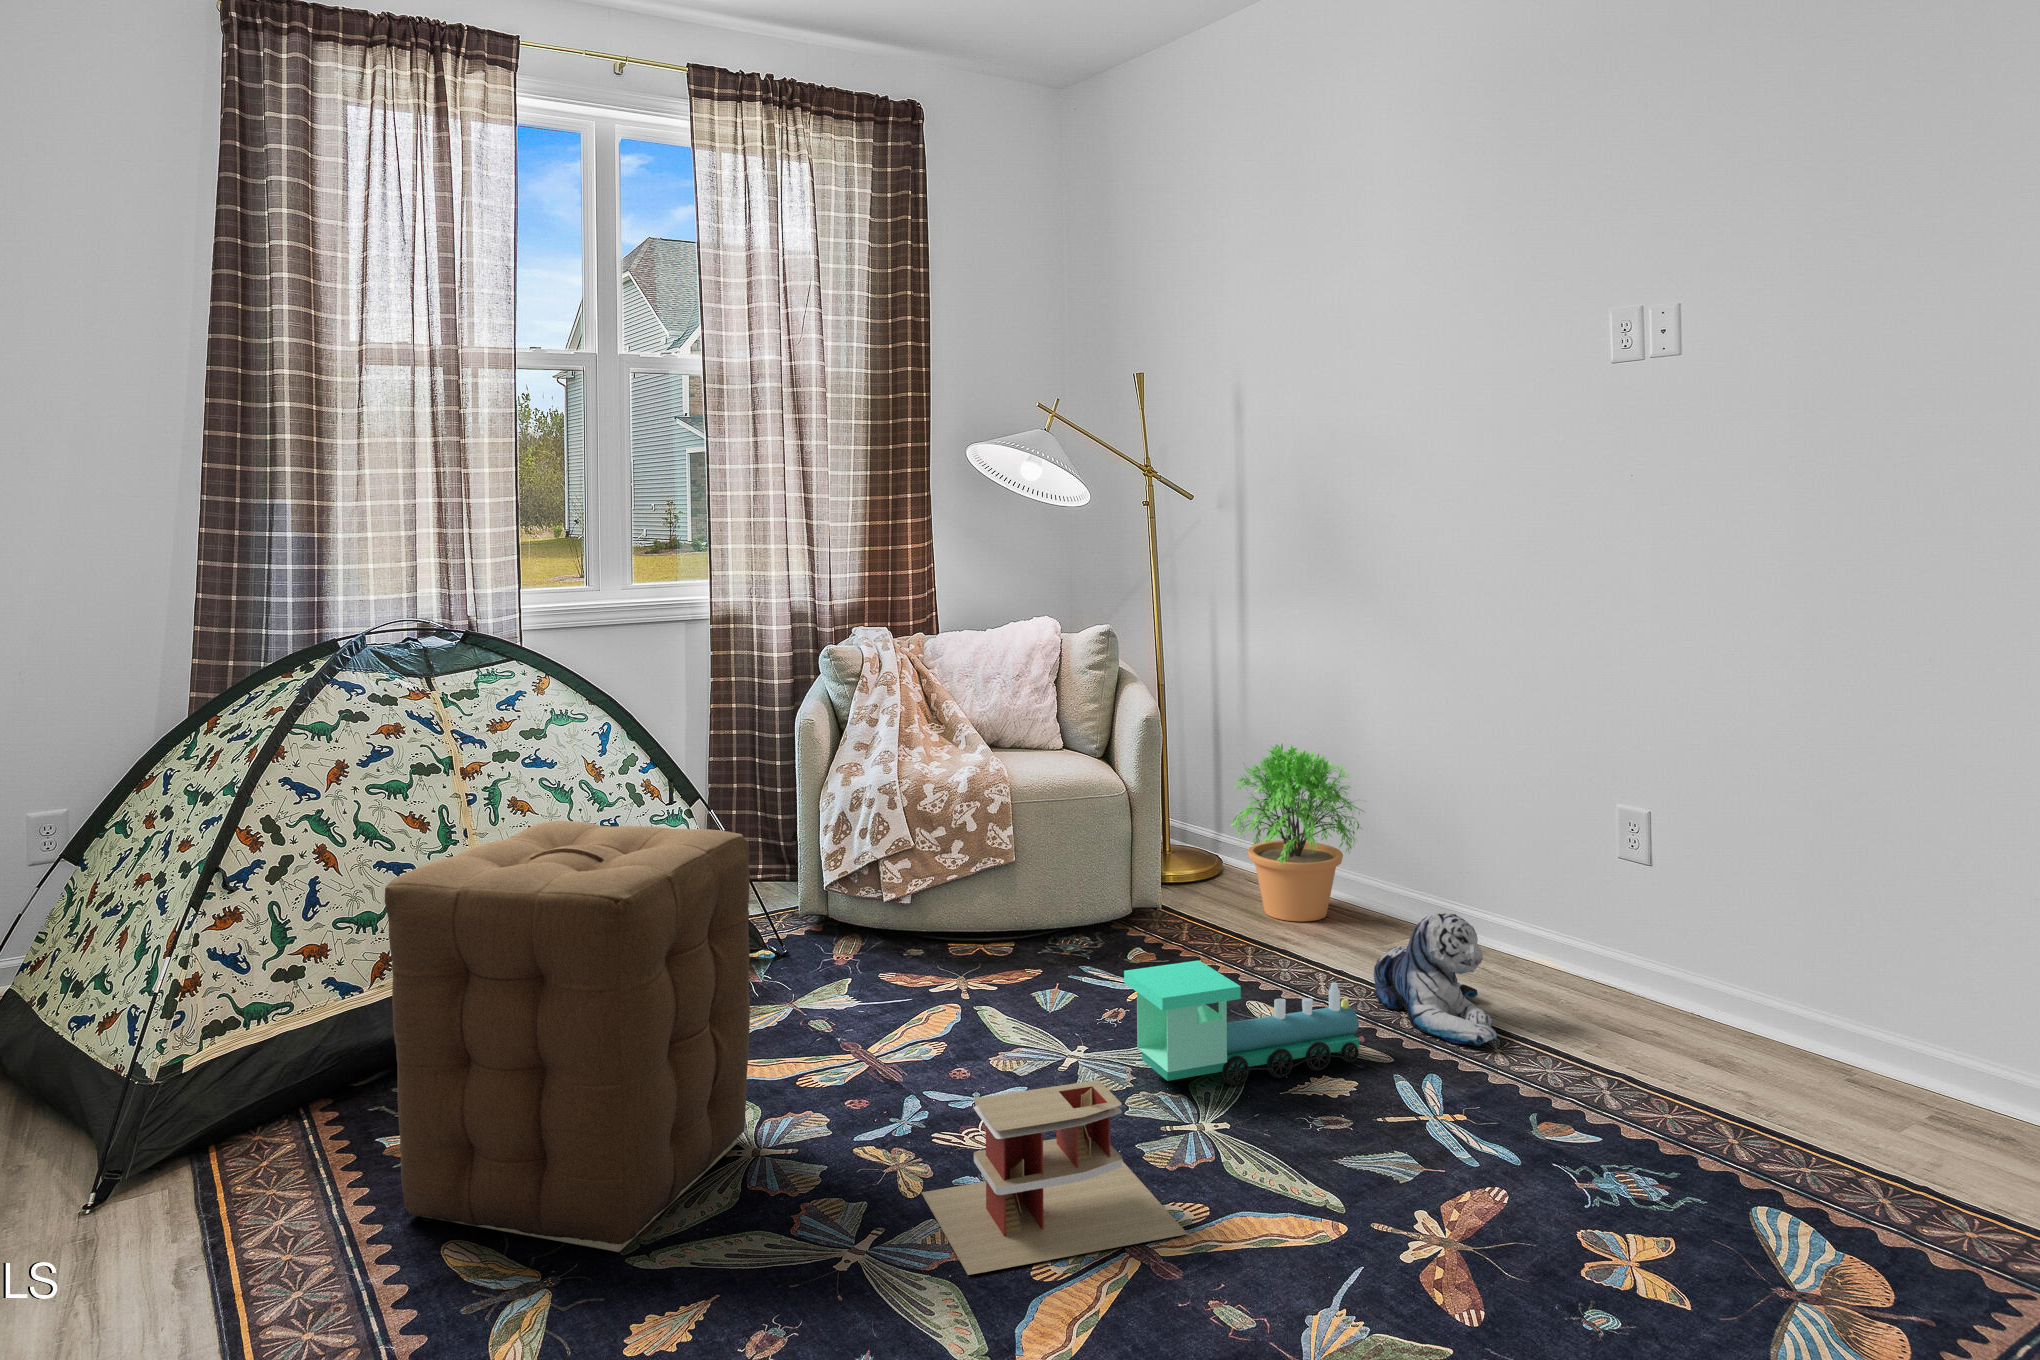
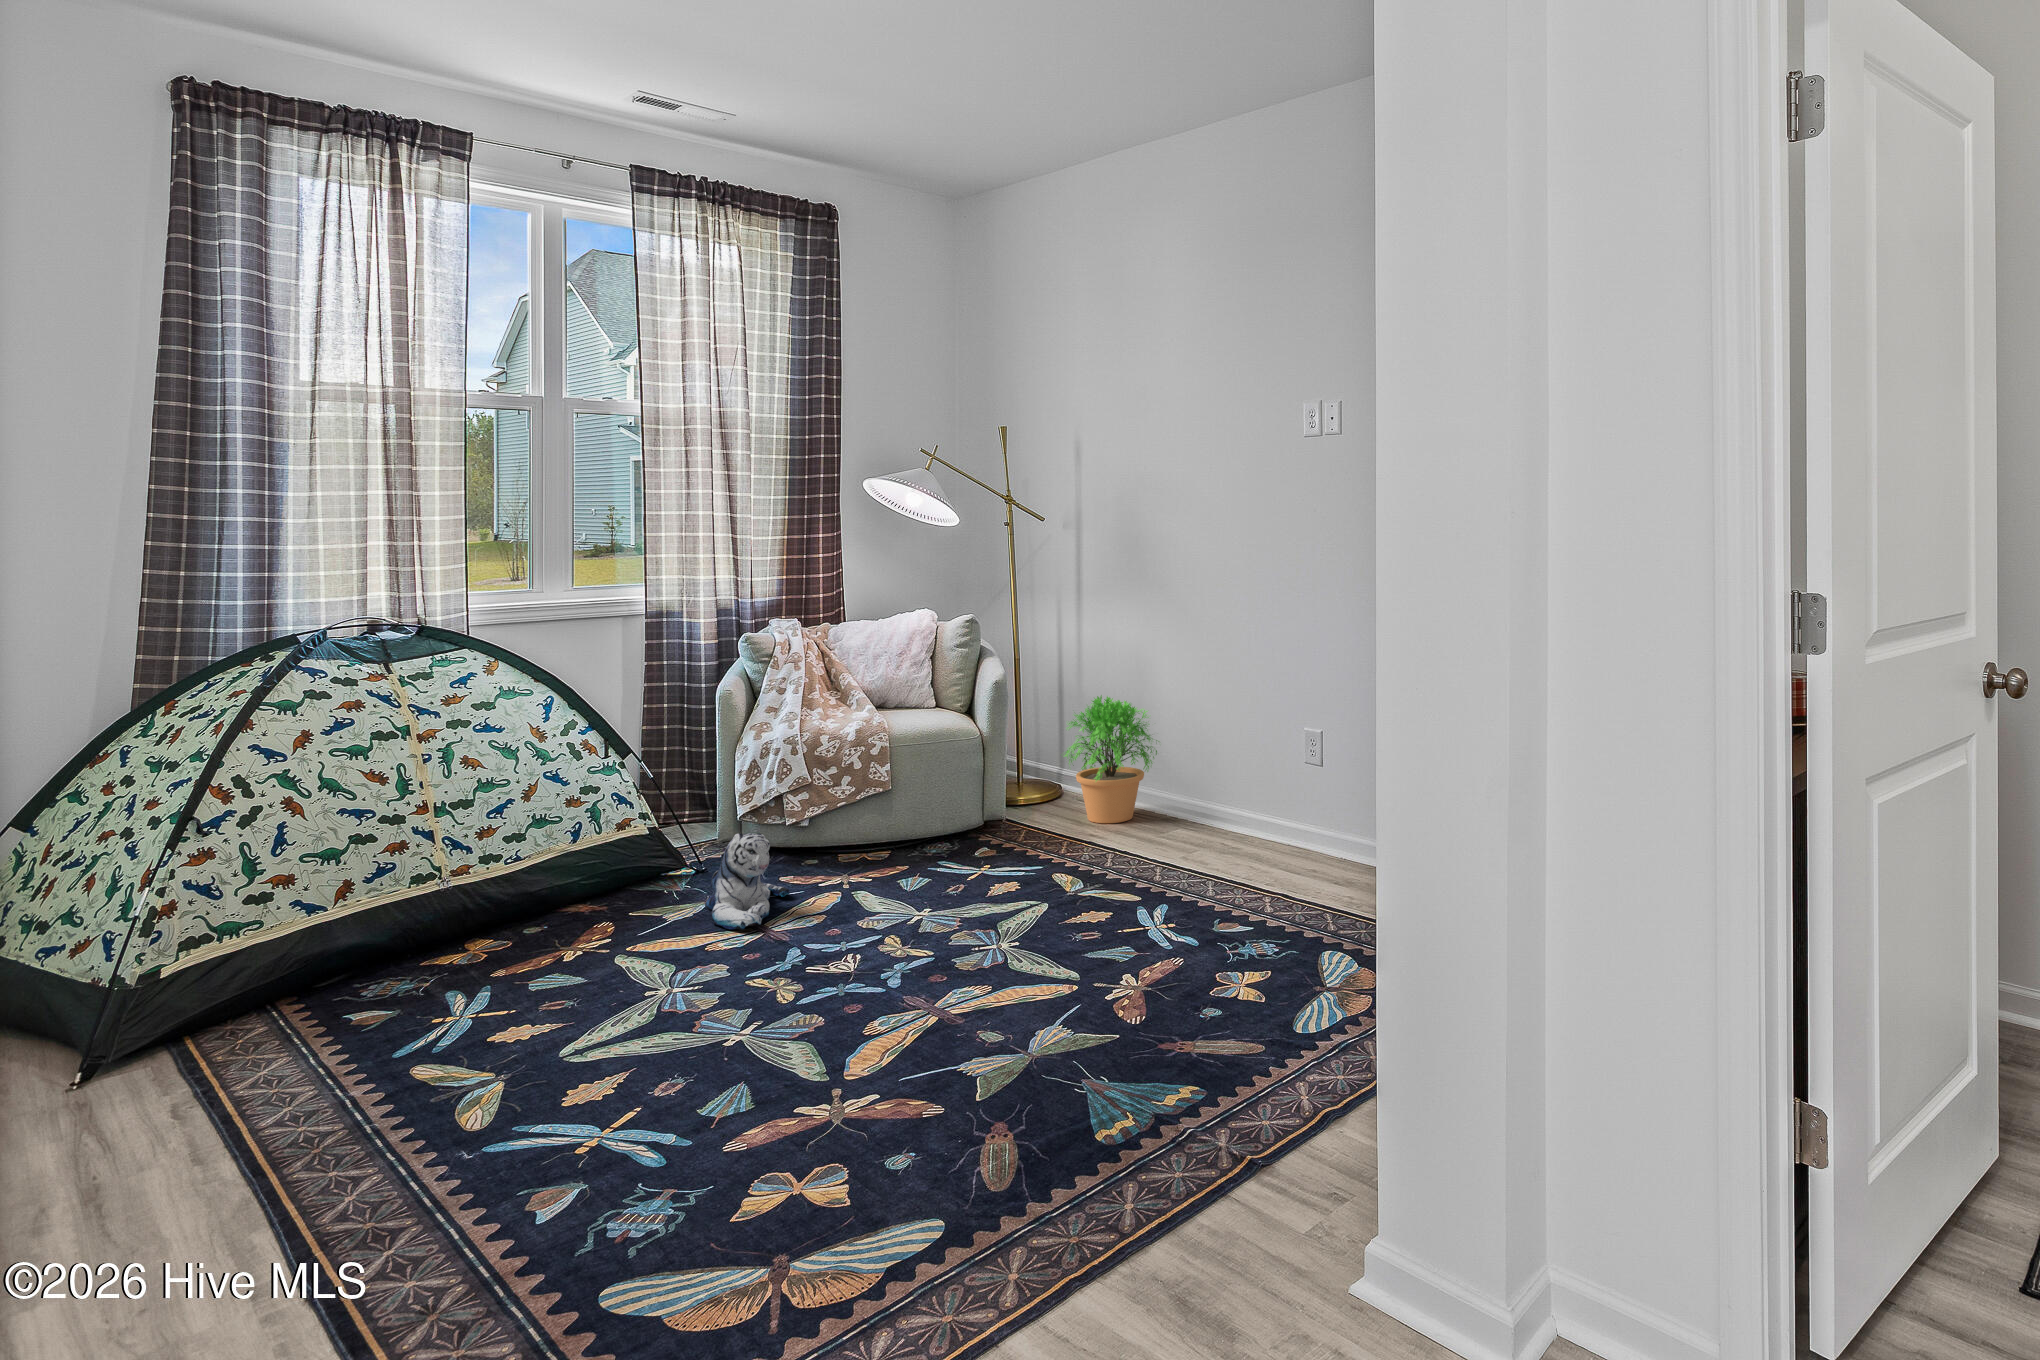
ottoman: present [385,821,750,1252] -> none [360,762,667,1061]
plush toy: present [1374,913,1497,1046] -> present [705,833,790,930]
toy train: present [1124,960,1364,1085] -> none [960,841,1131,924]
toy house: present [922,1081,1187,1275] -> none [797,916,983,1044]

